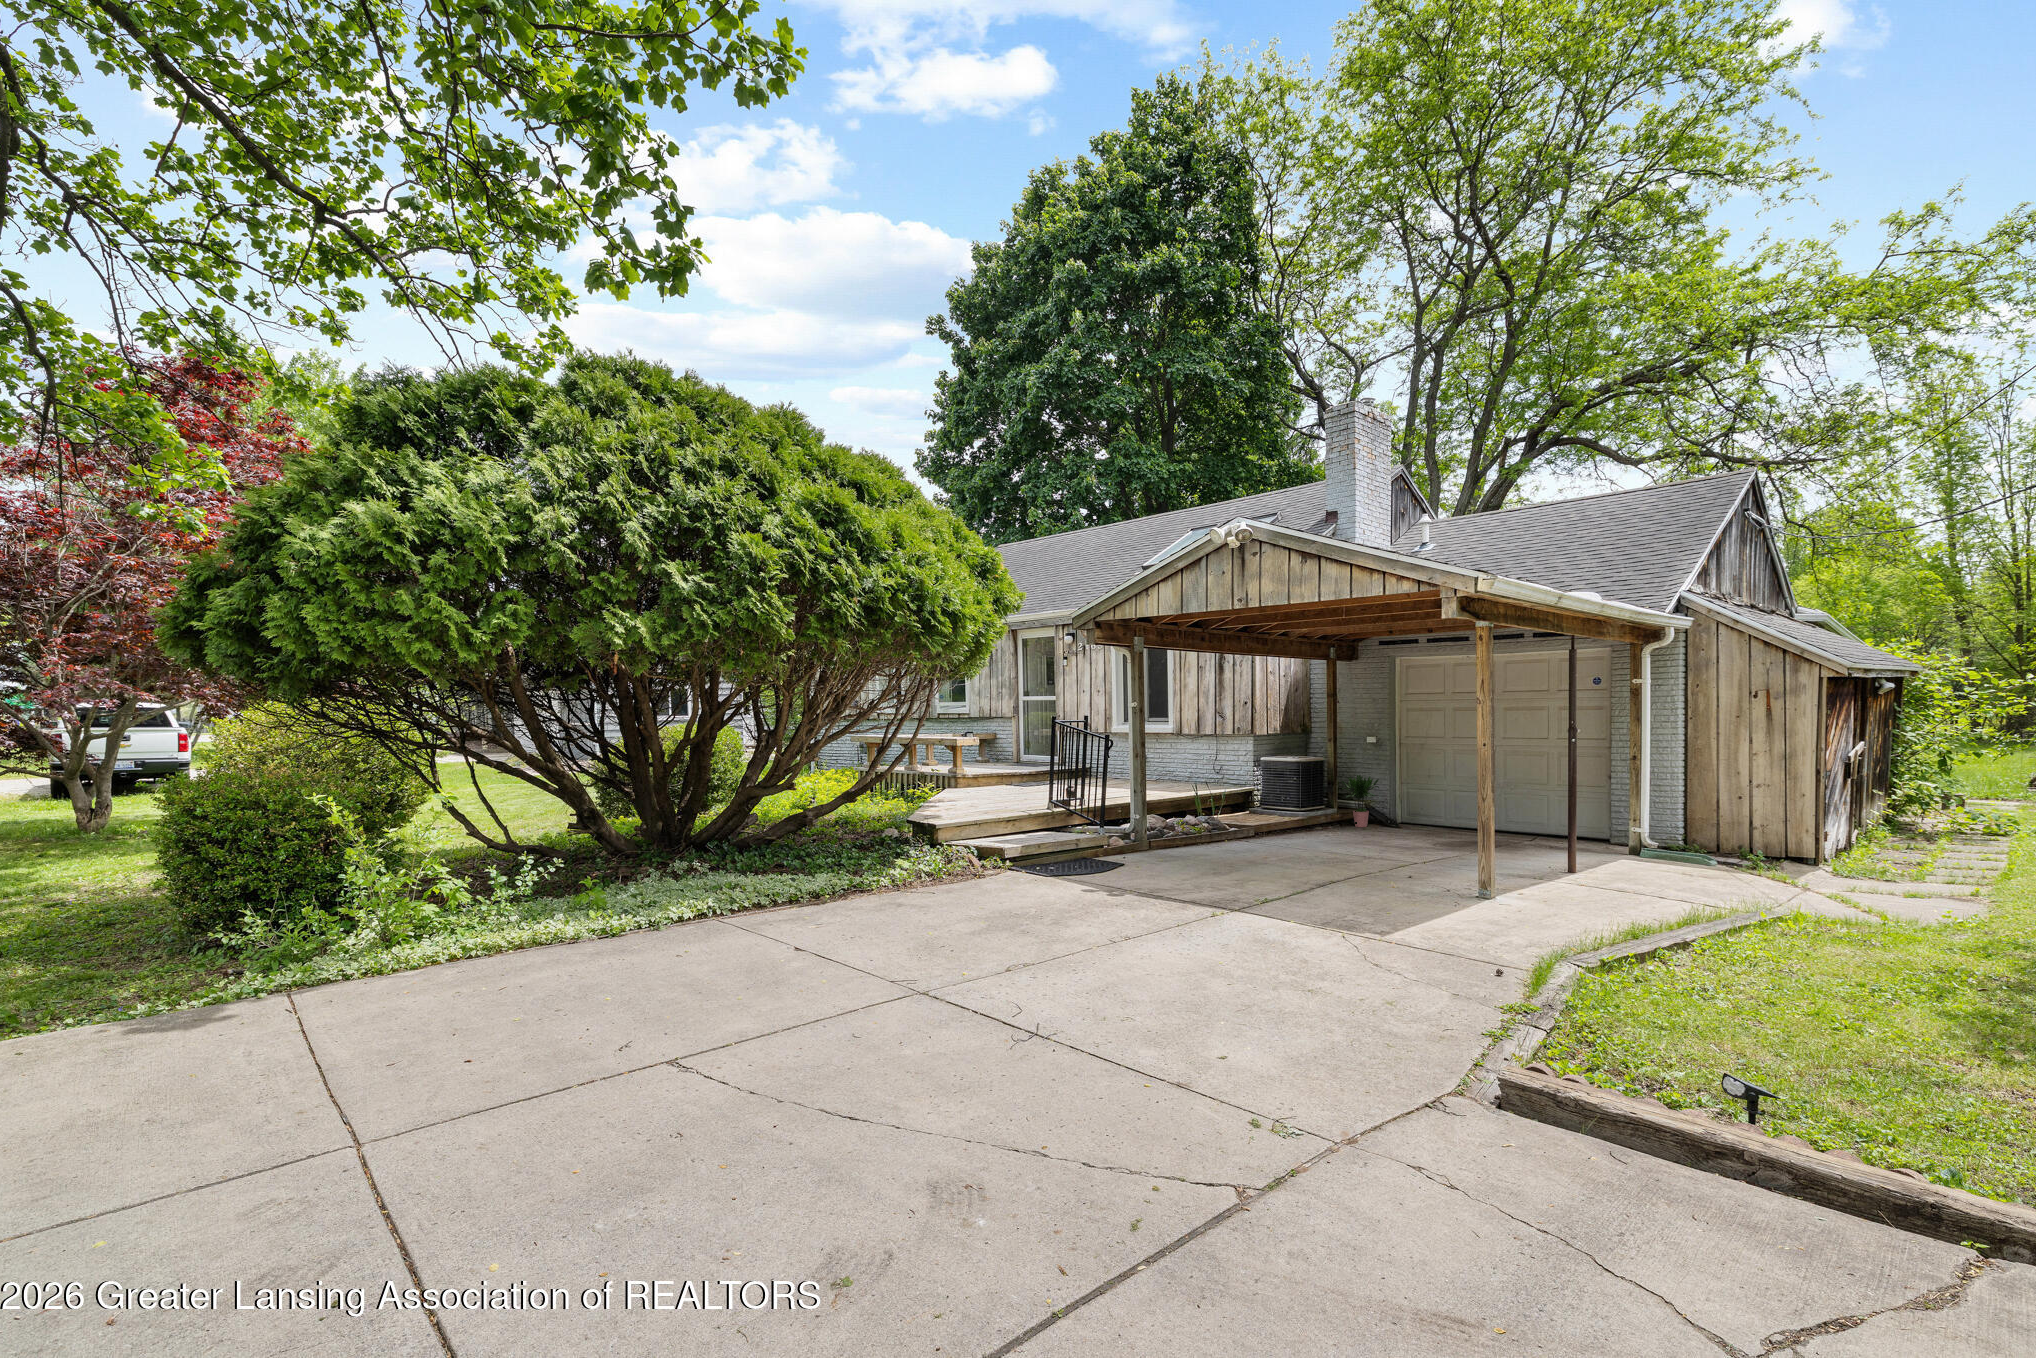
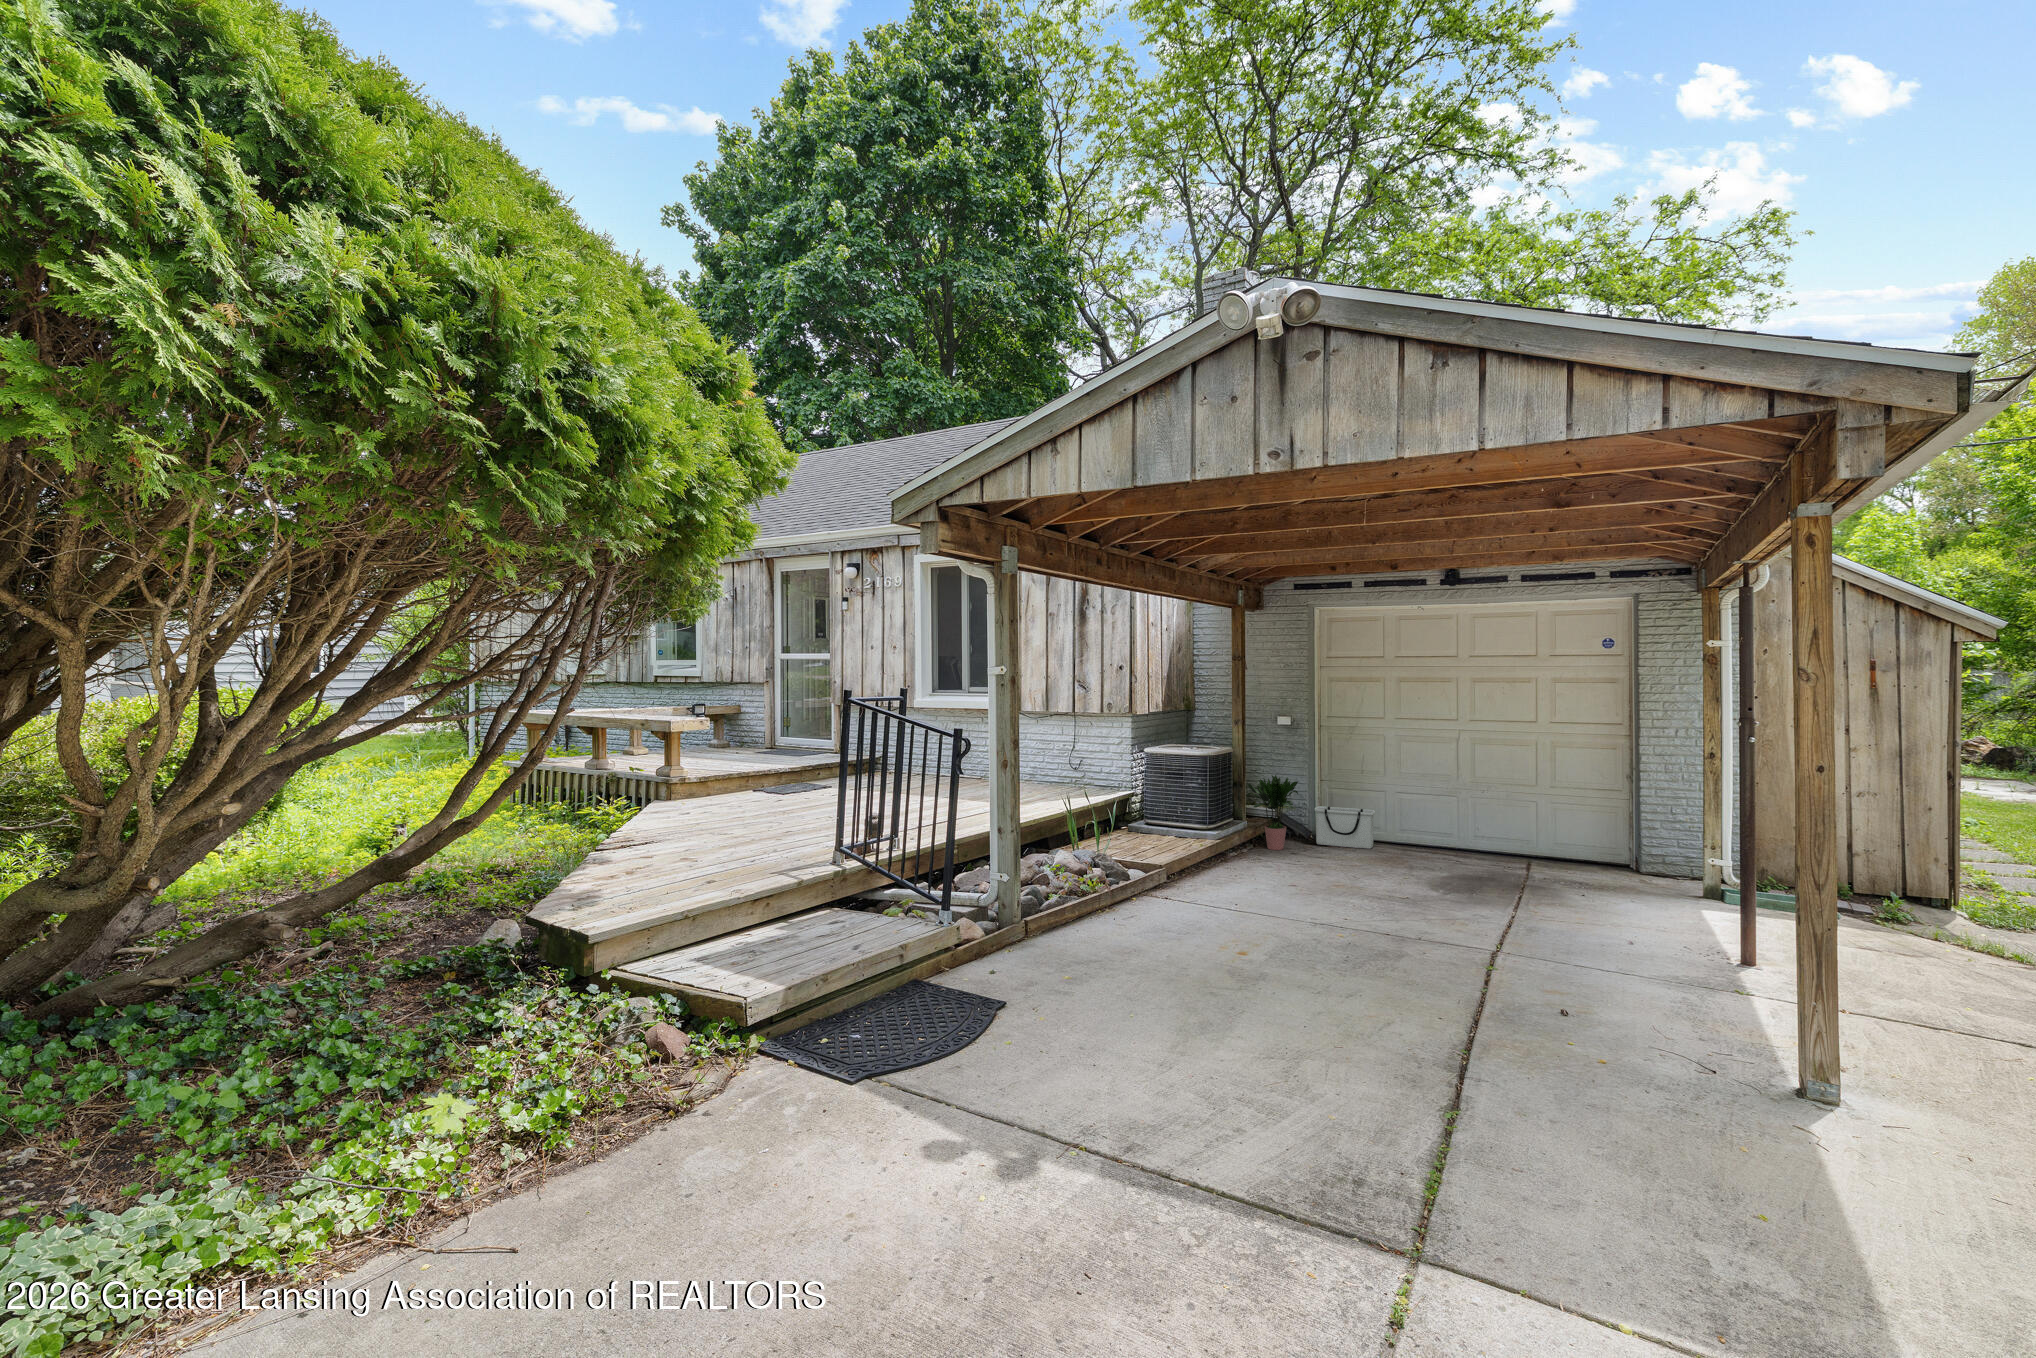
storage bin: none [1394,798,1438,828] -> present [1315,806,1375,849]

